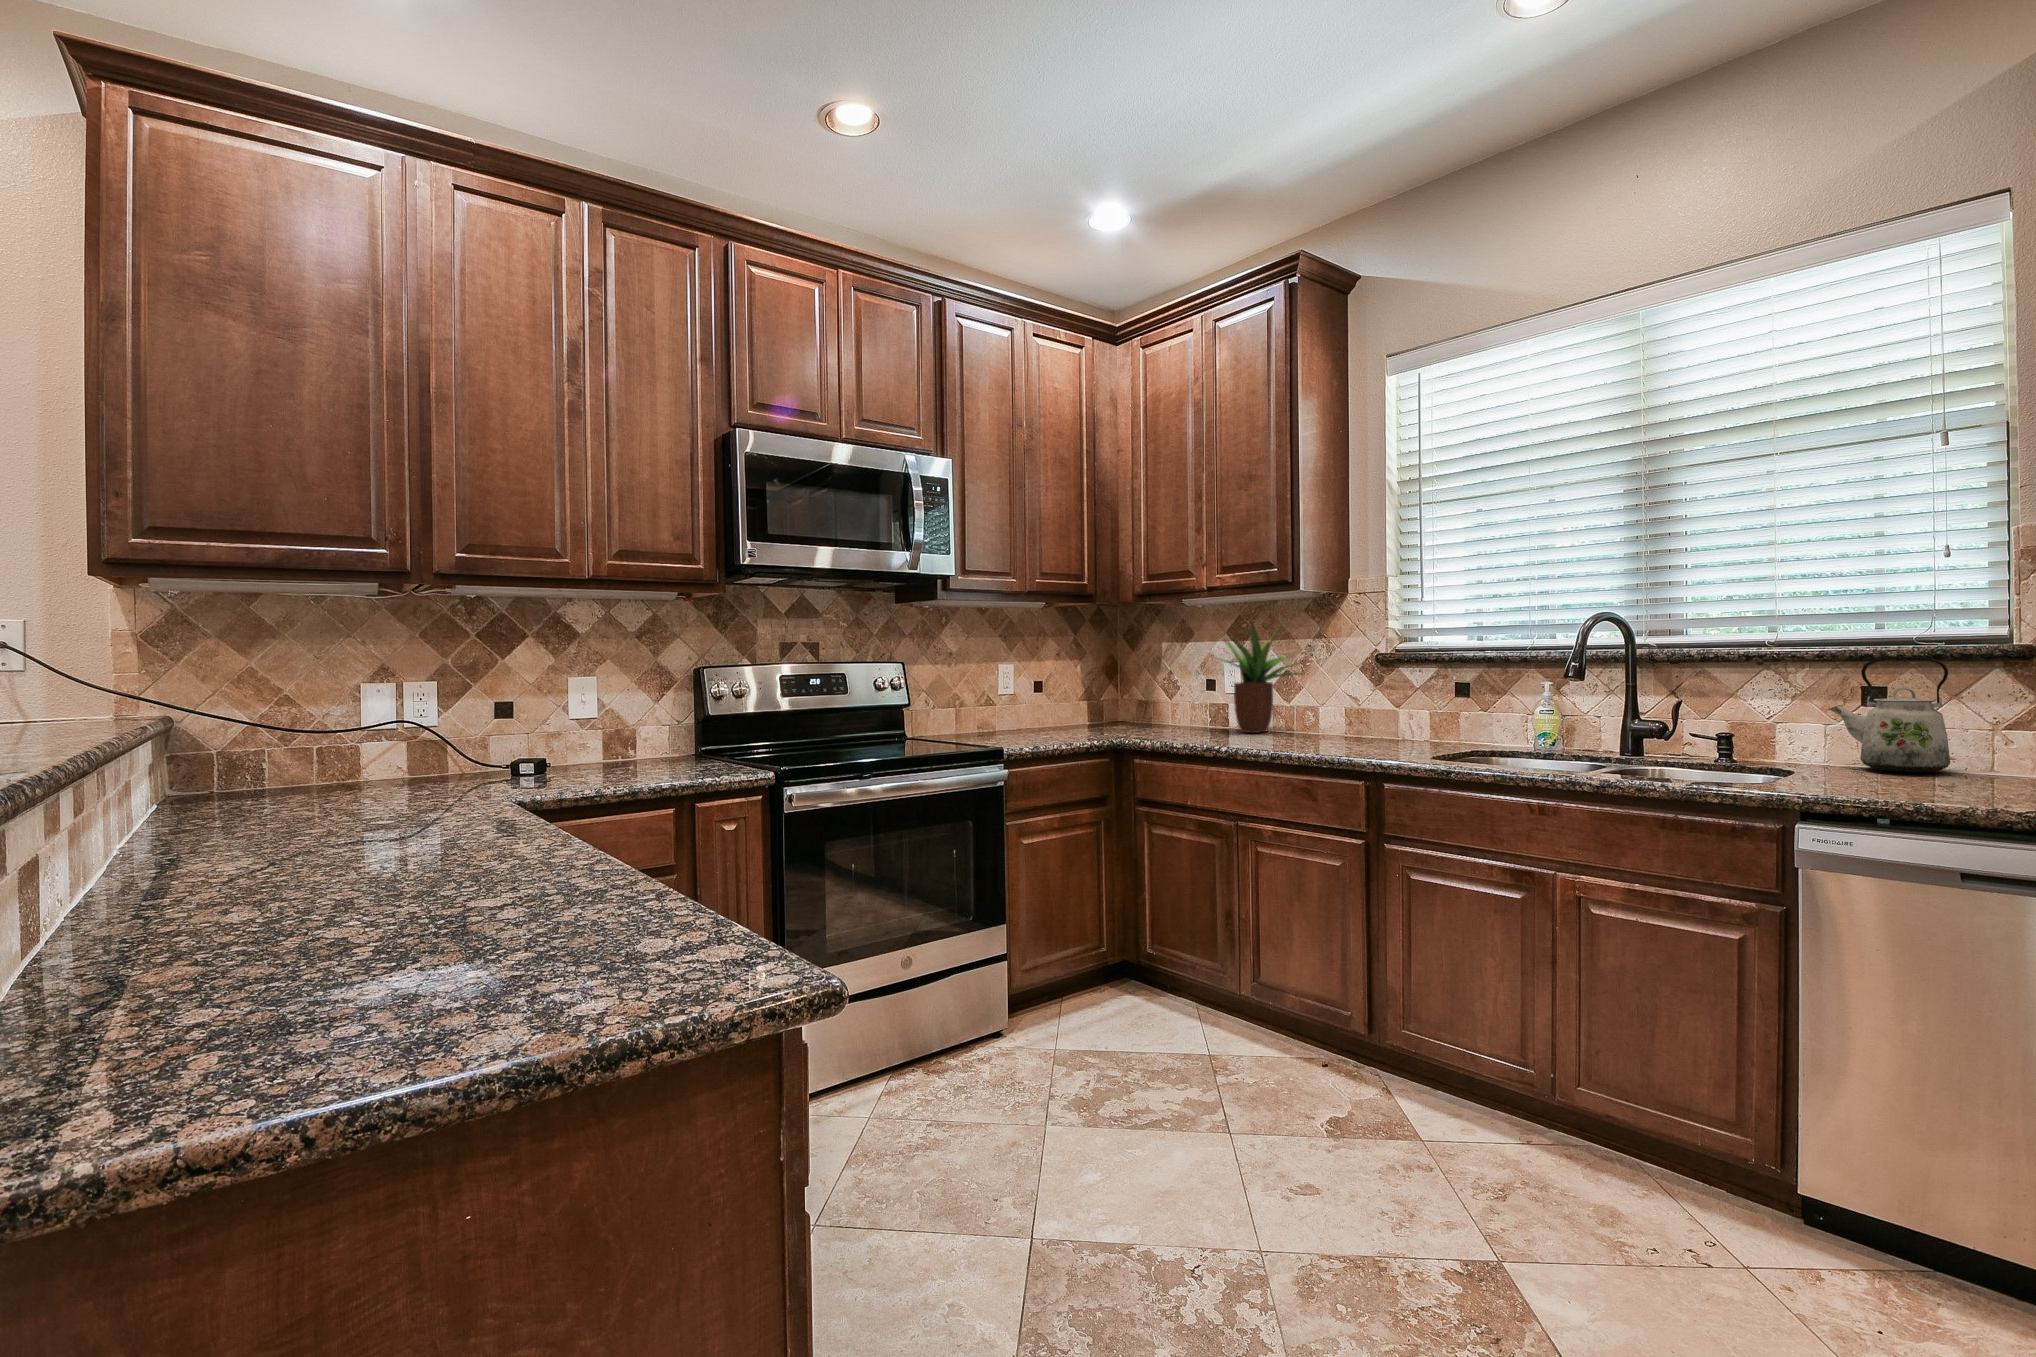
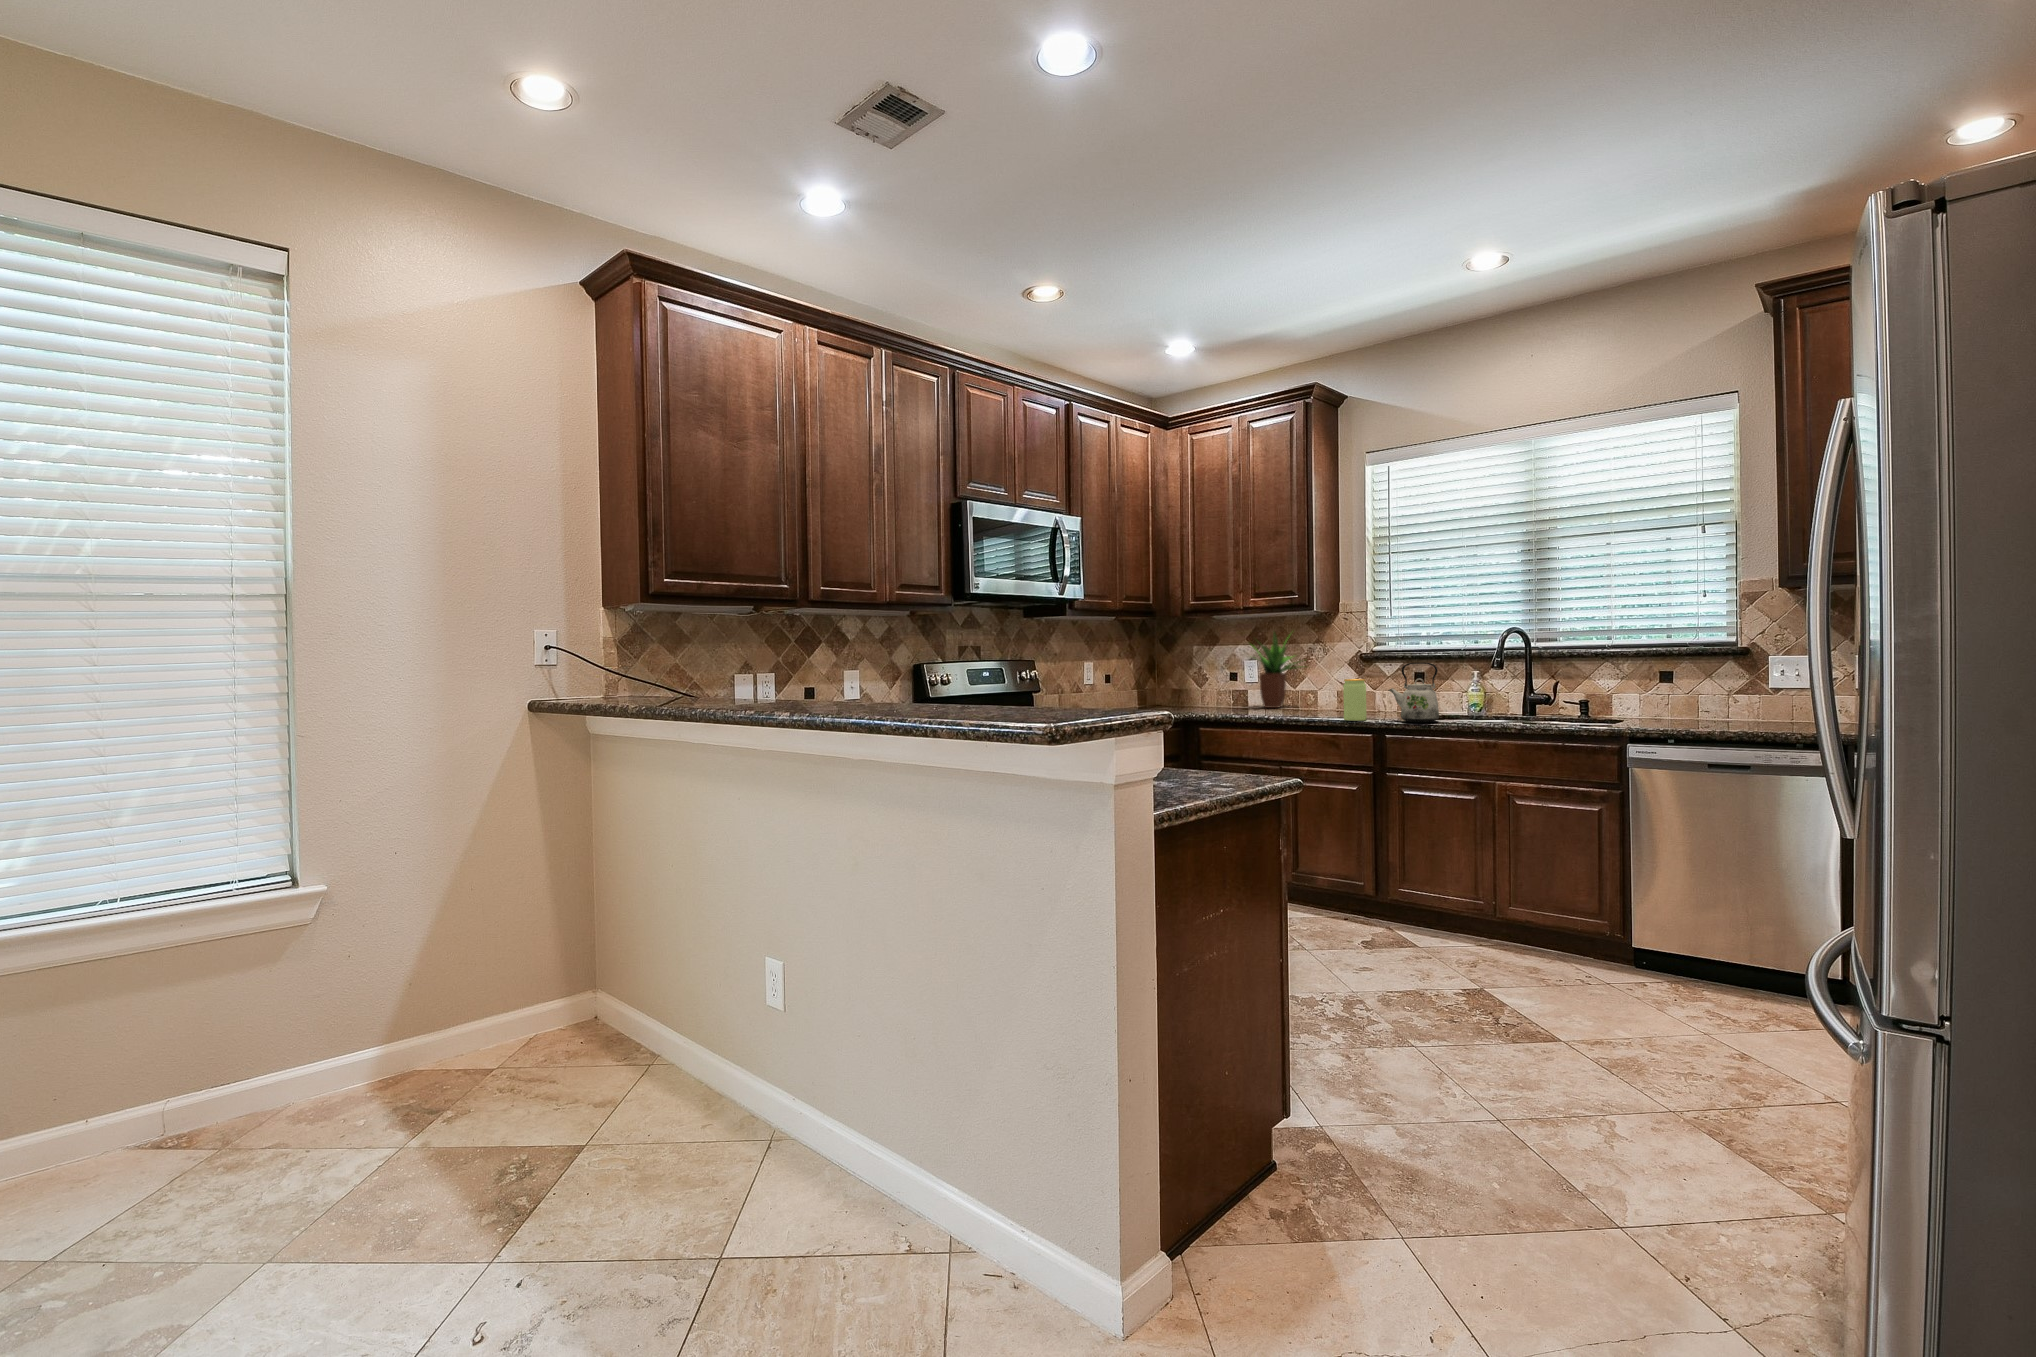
kettle: present [1829,657,1950,772] -> present [1388,662,1439,722]
jar: none [1328,694,1363,760] -> present [1343,679,1366,721]

